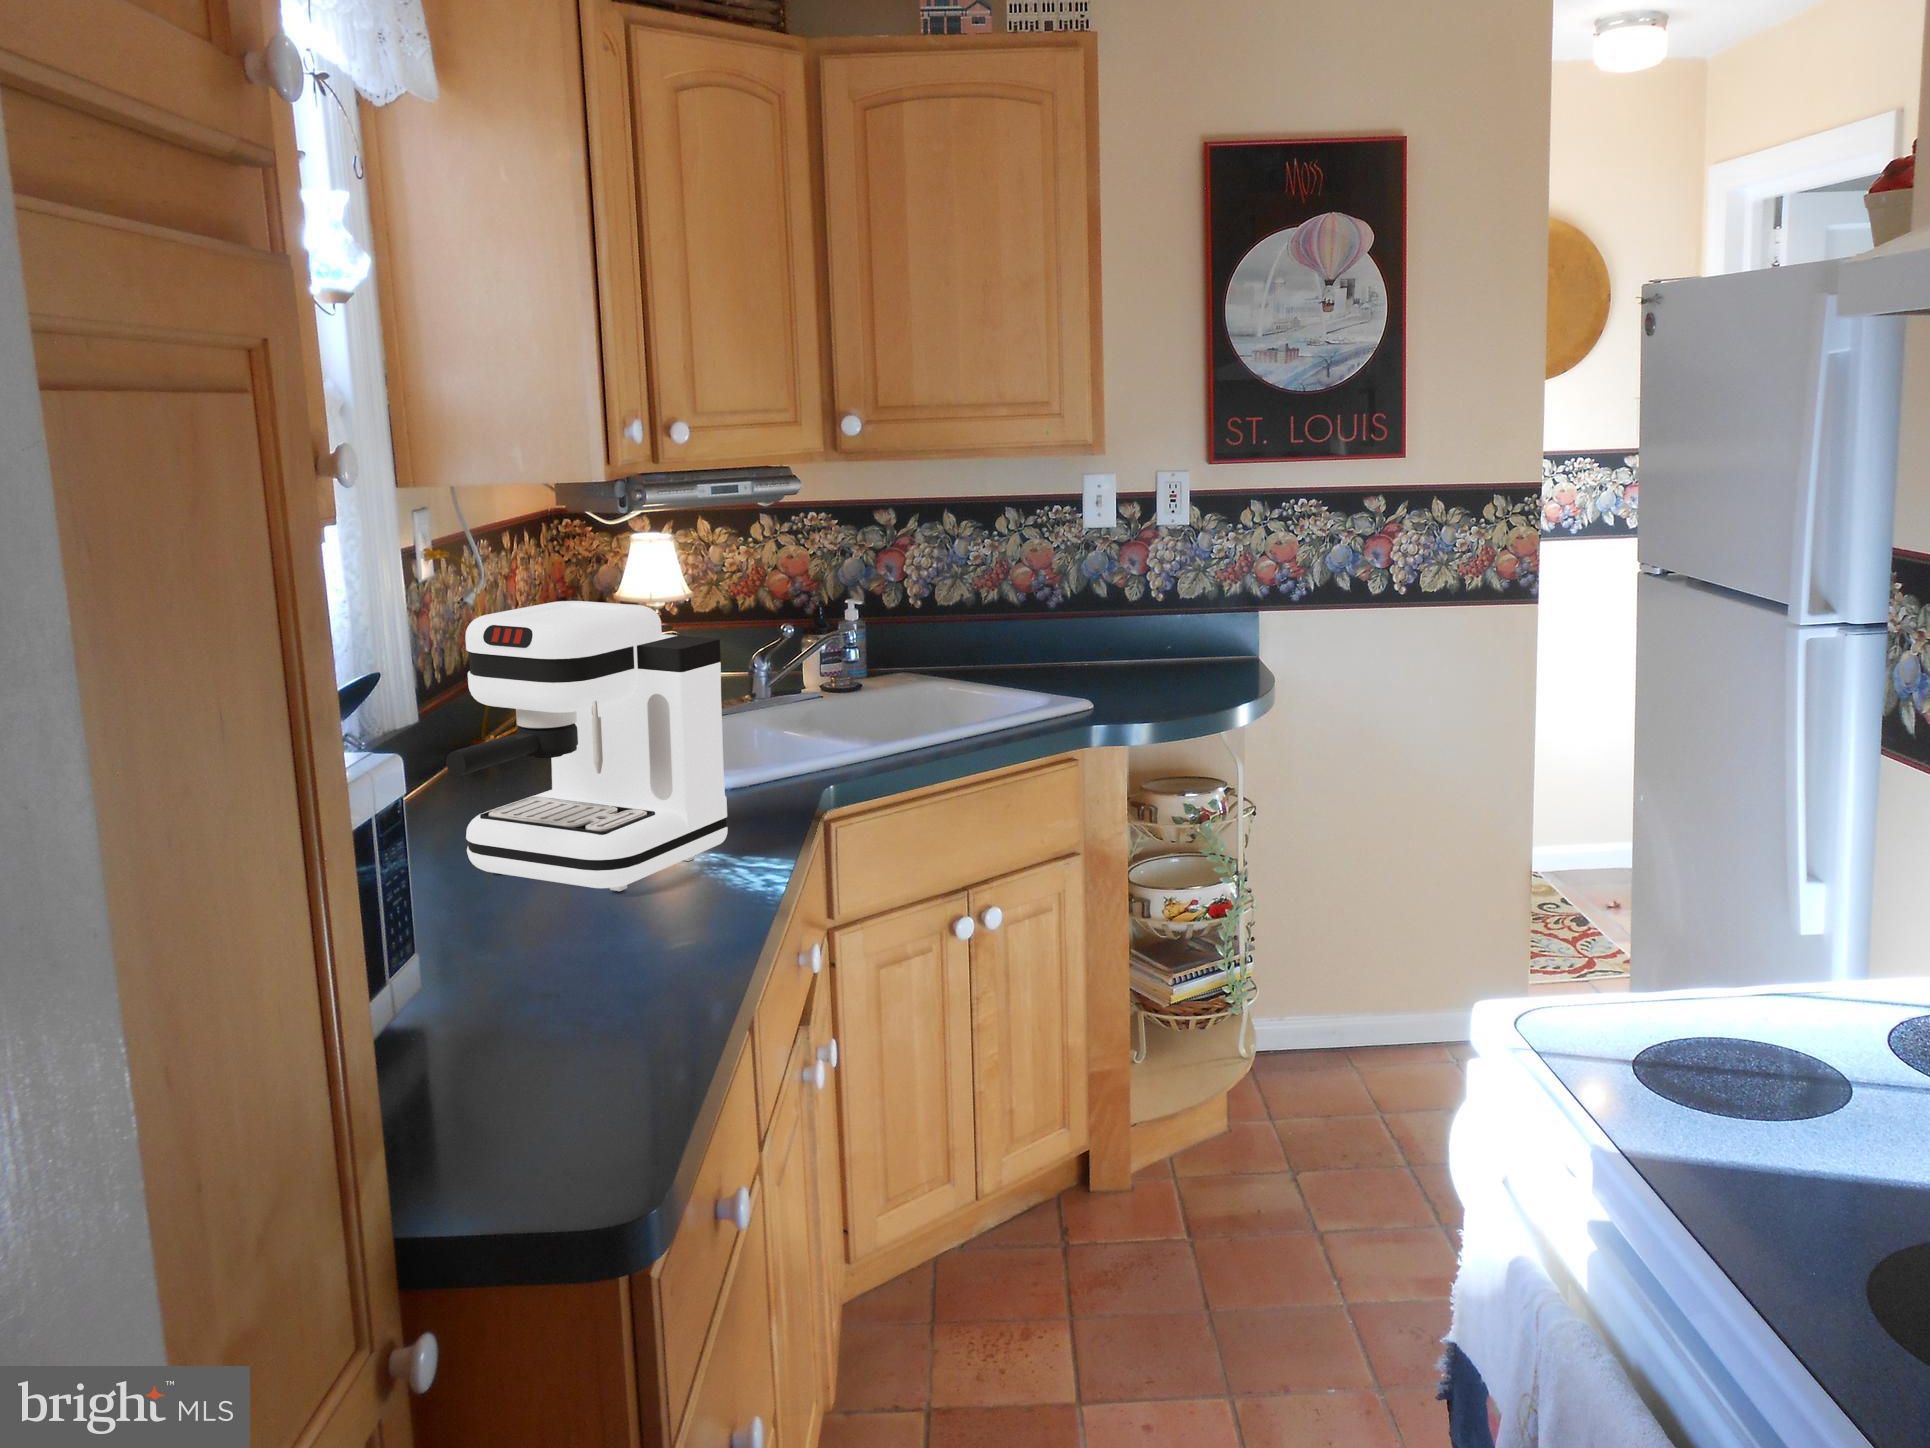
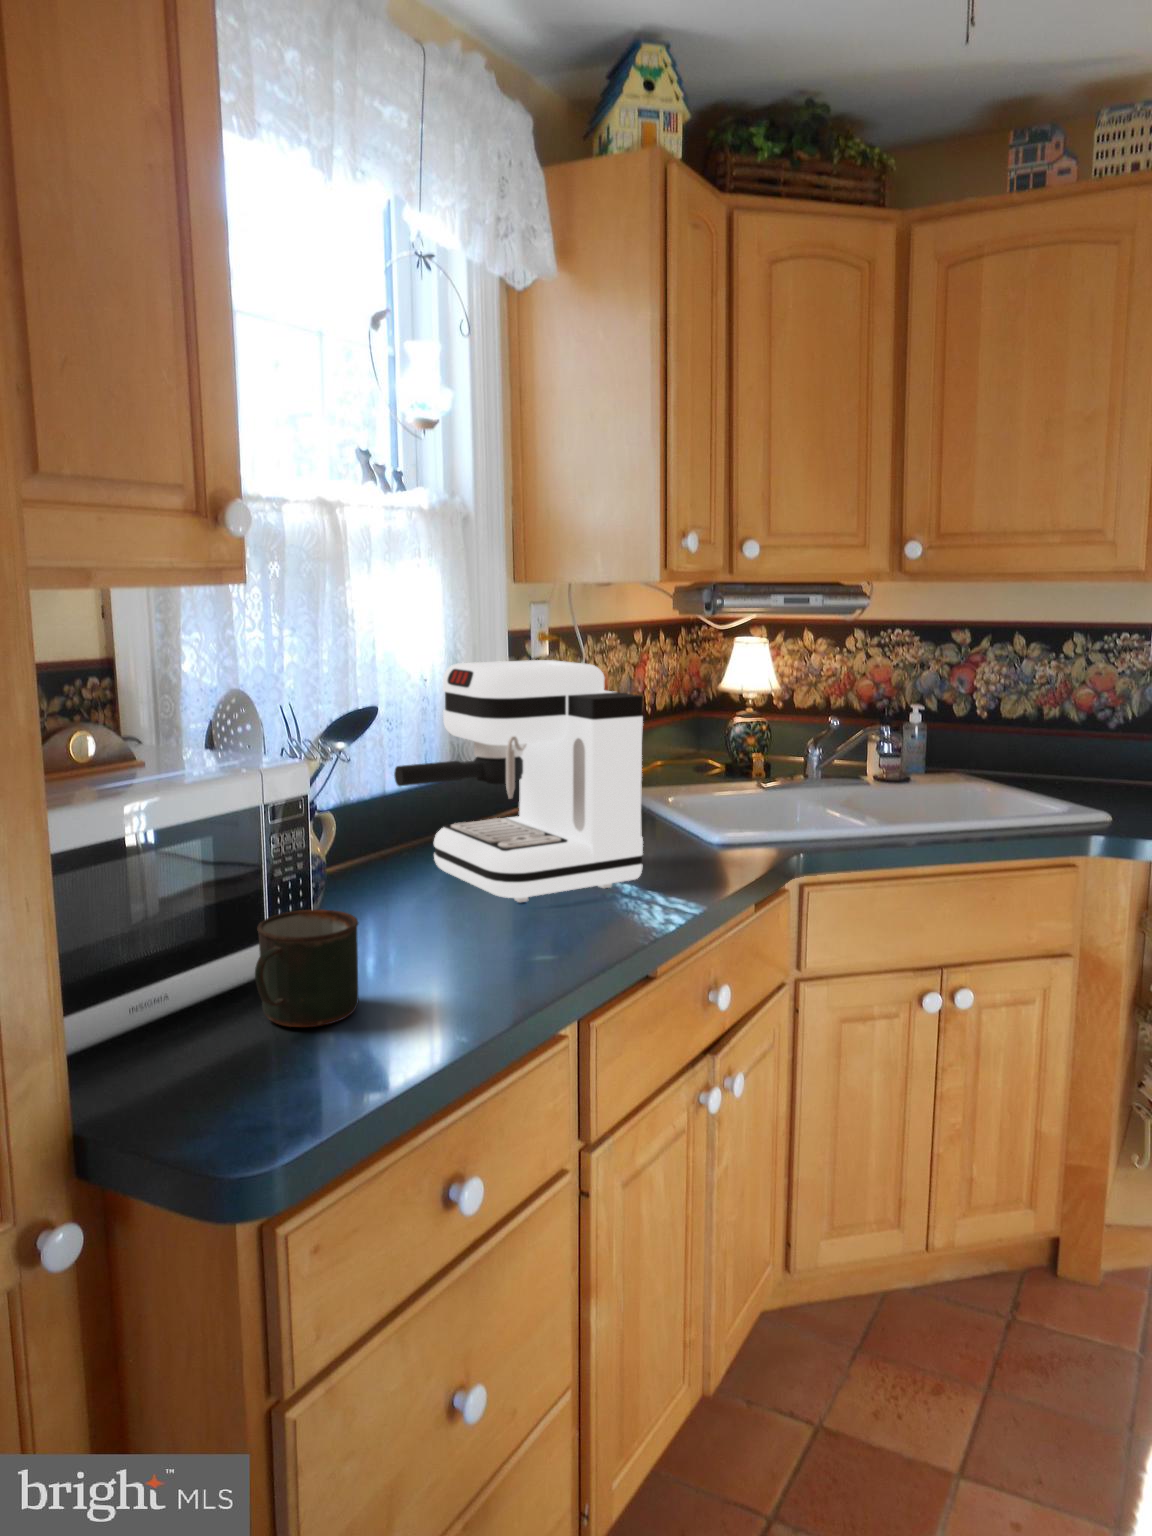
mug: none [505,925,619,1057] -> present [255,910,358,1027]

